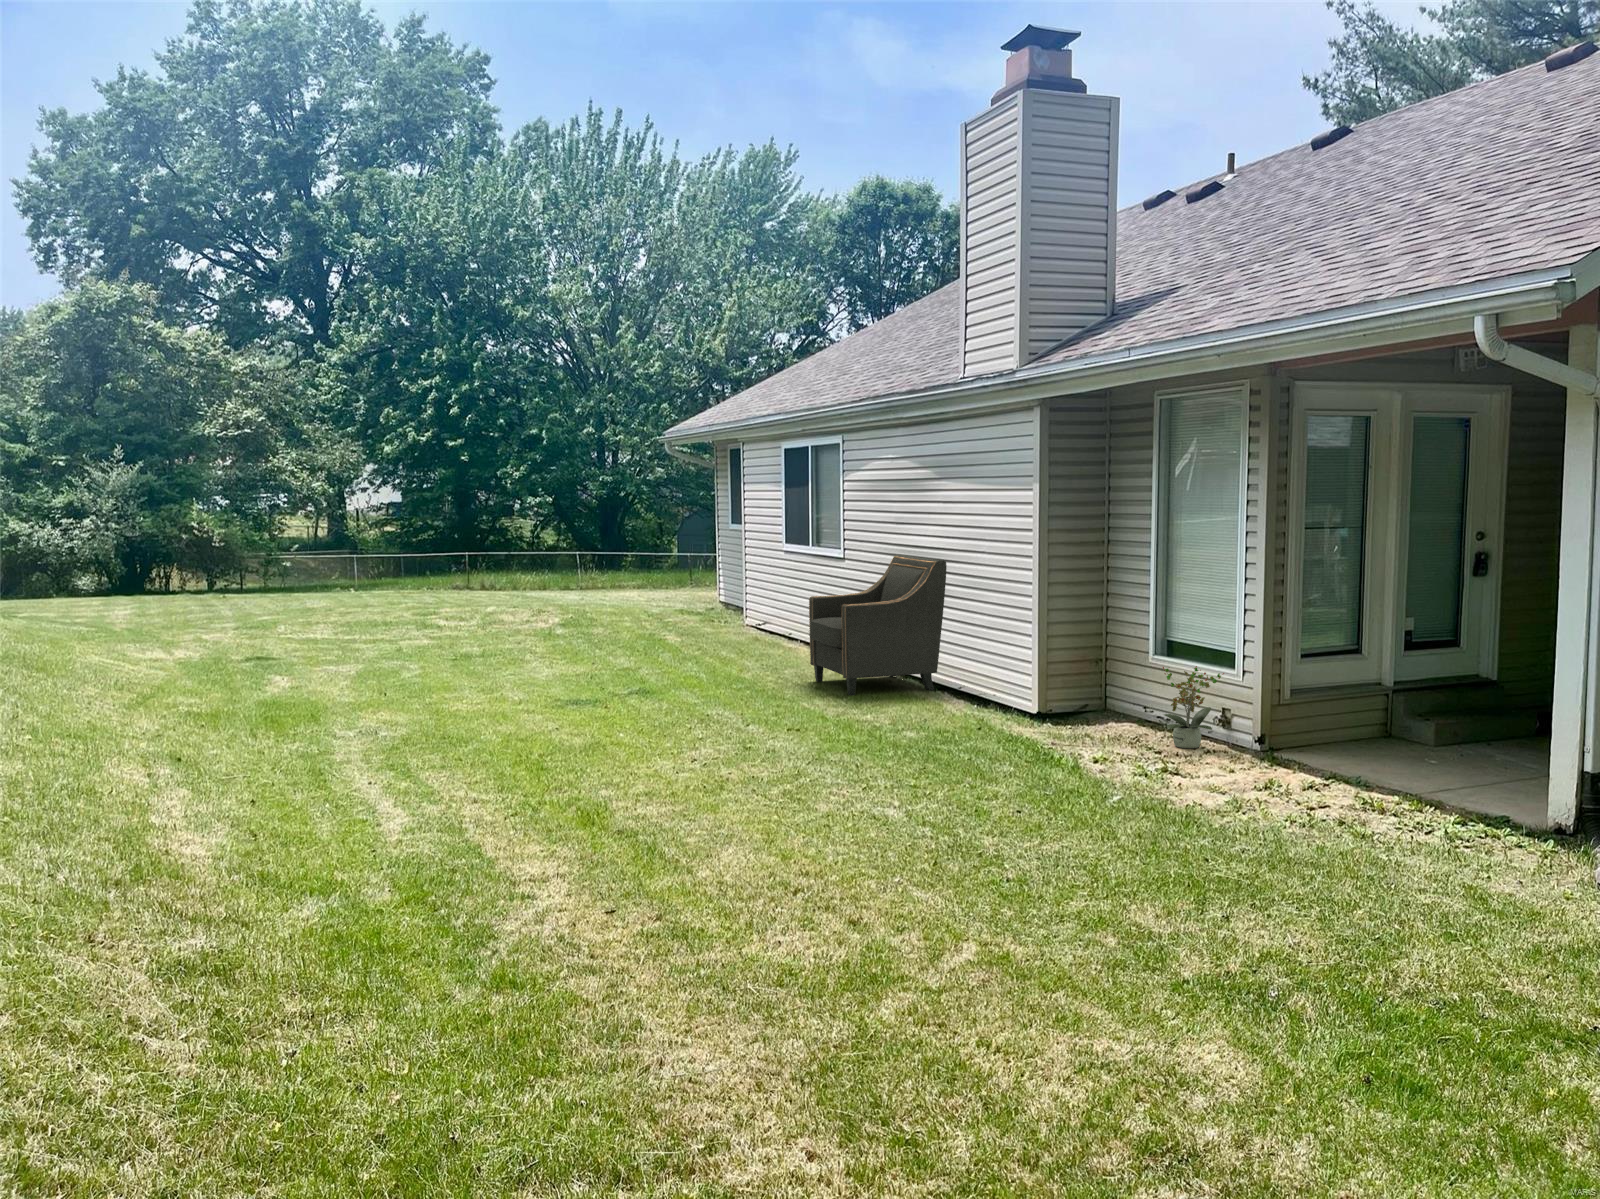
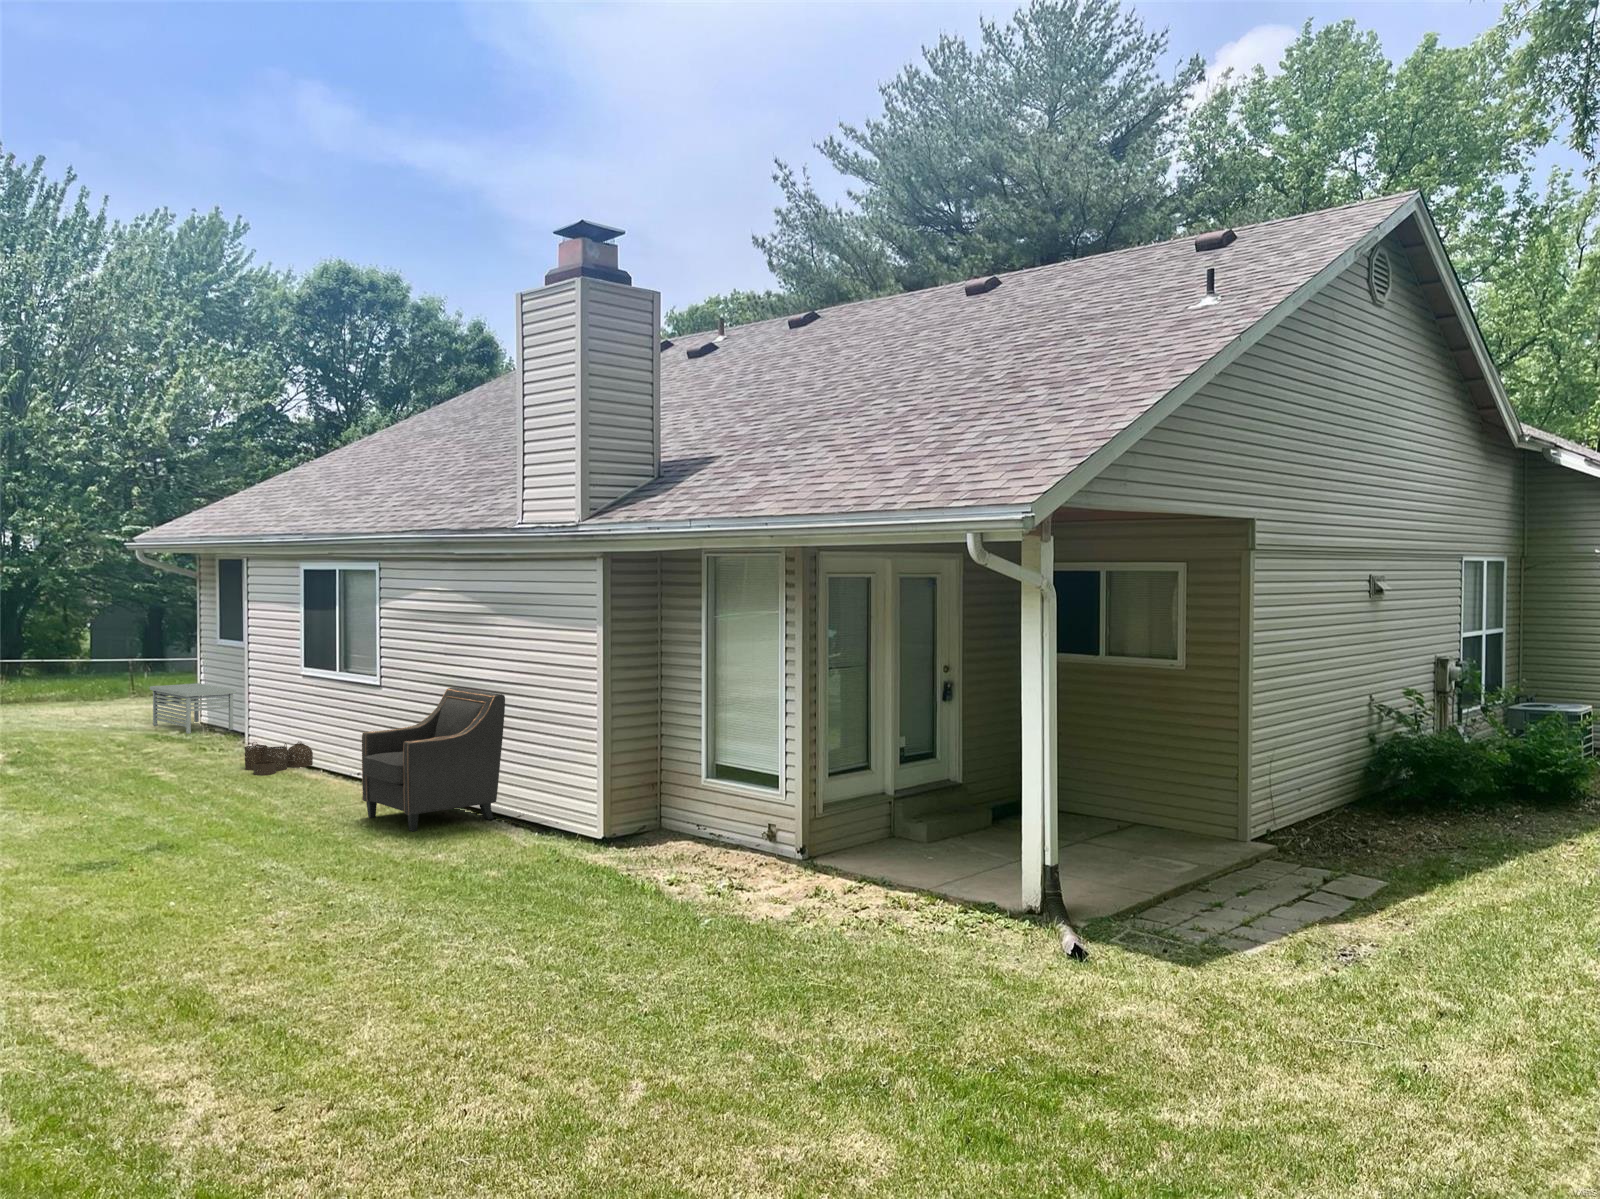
storage bench: none [668,564,737,608] -> present [150,683,236,734]
woven basket: none [727,612,788,643] -> present [244,742,313,775]
potted plant: present [1163,666,1224,748] -> none [718,789,770,863]

